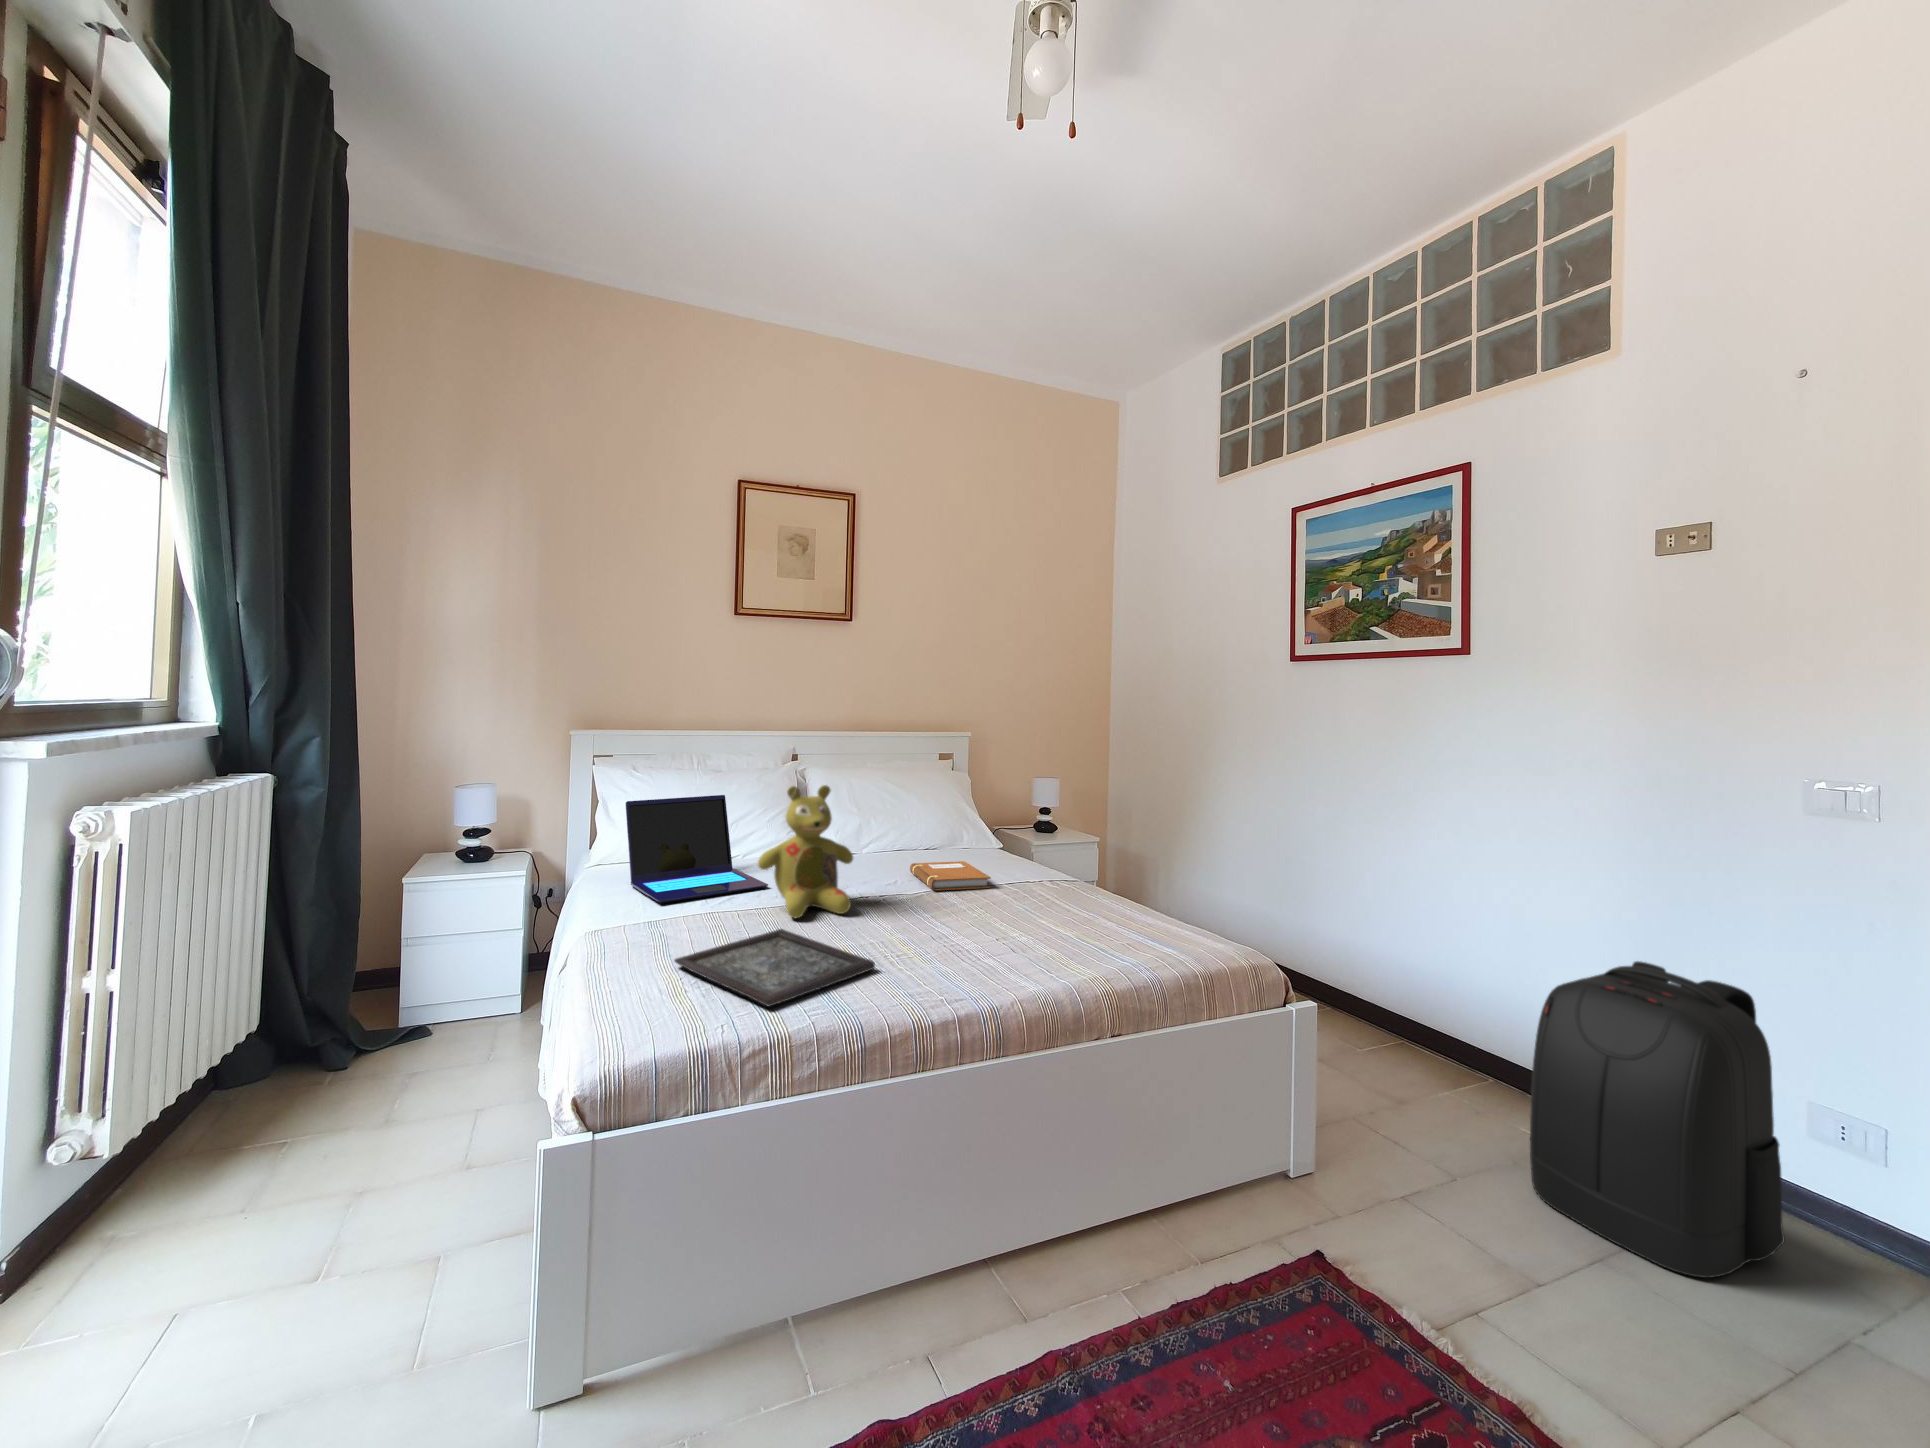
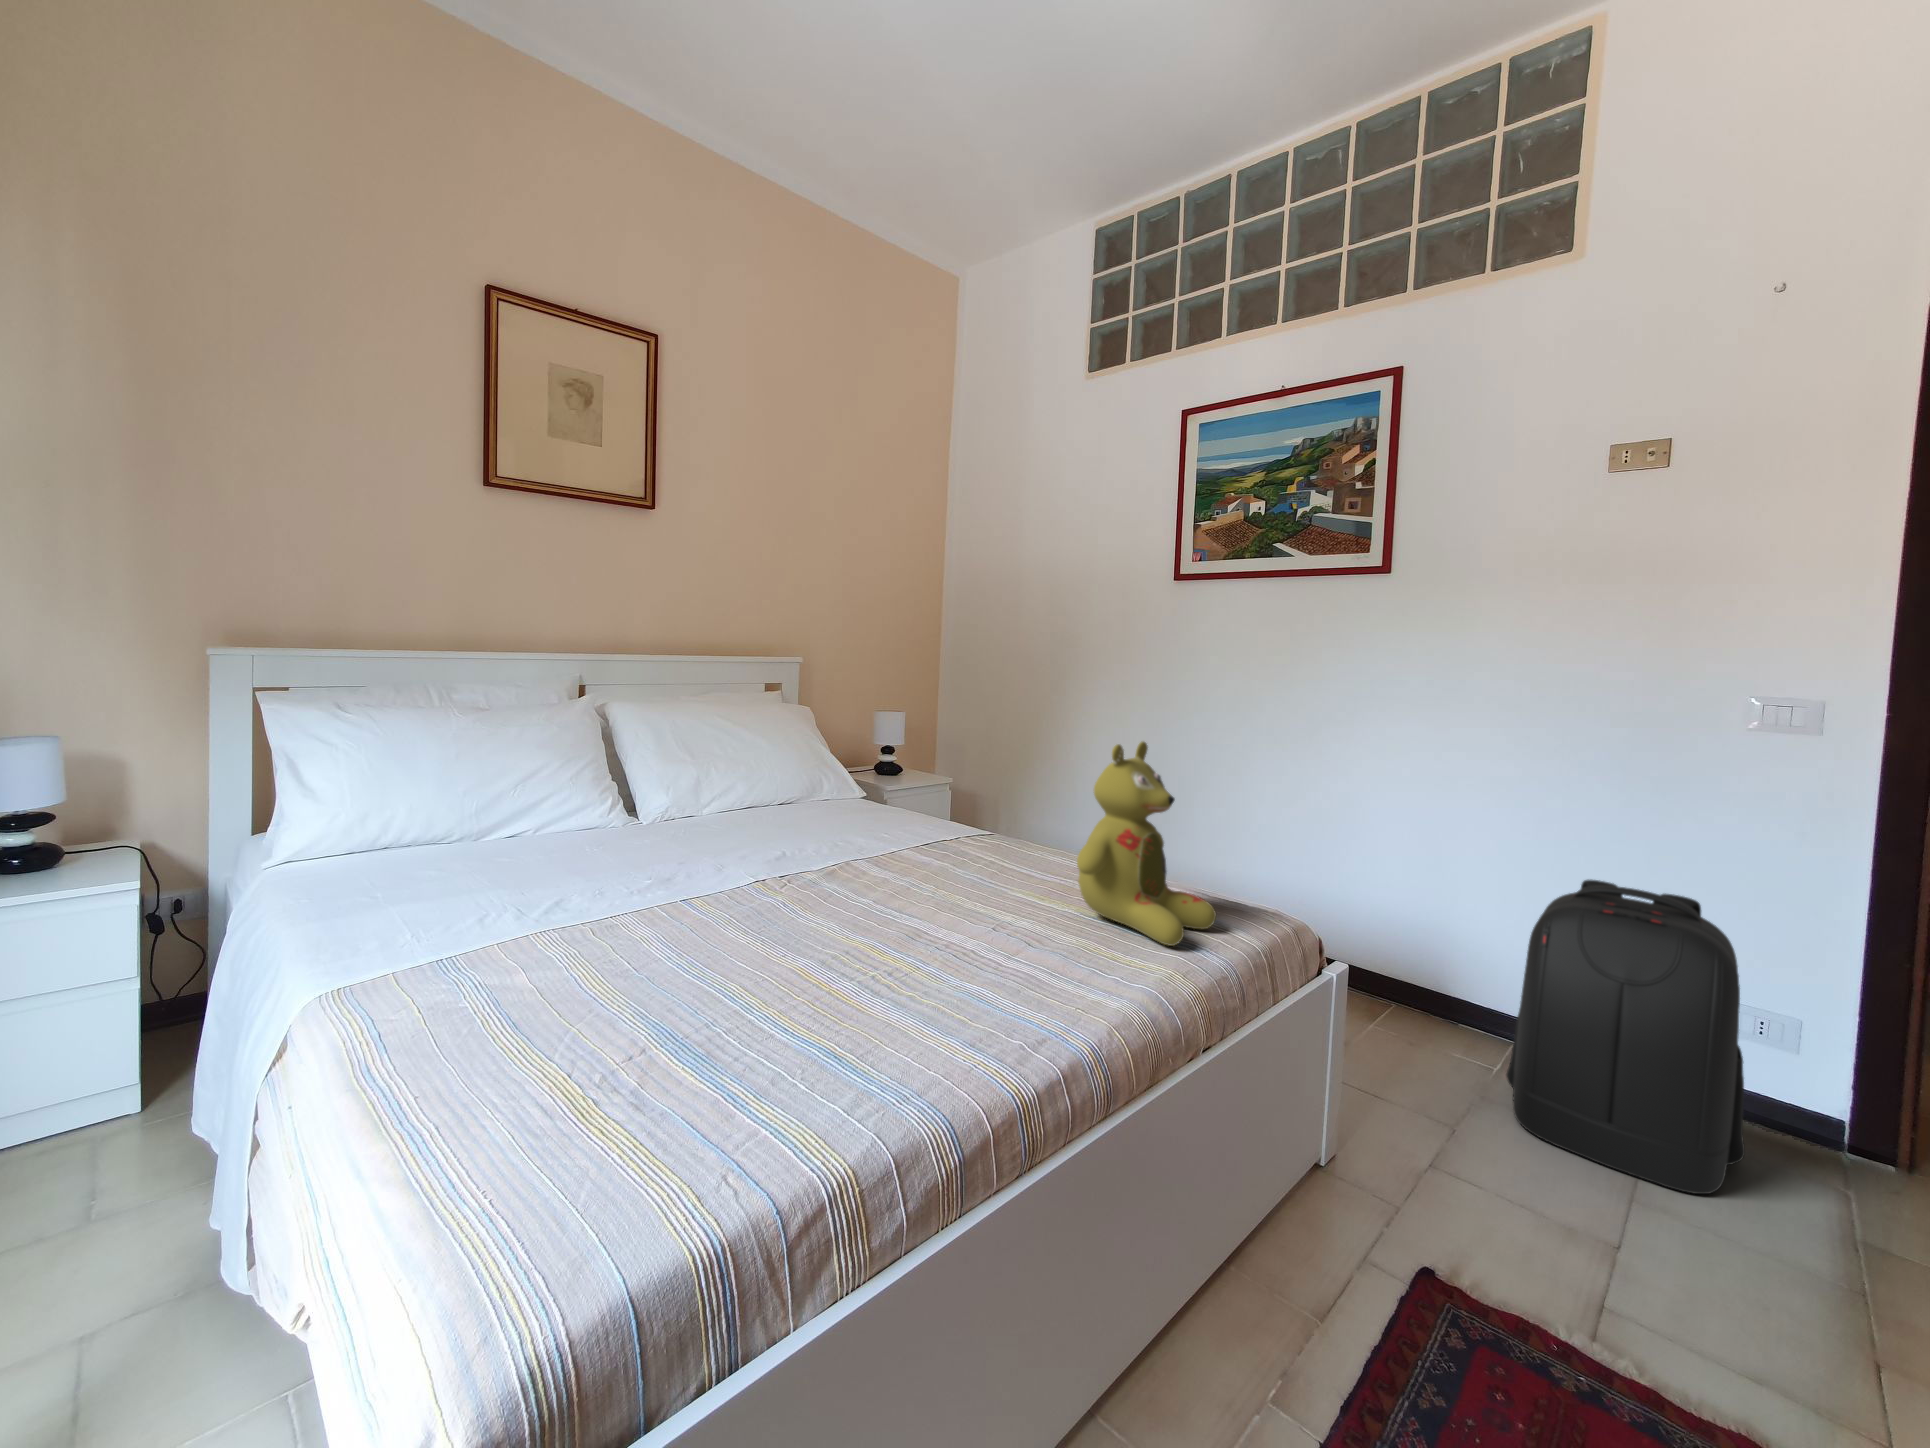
stuffed bear: present [757,785,853,918] -> present [1077,742,1216,946]
laptop: present [626,795,768,903] -> none [342,745,605,925]
notebook: present [910,861,991,891] -> none [791,820,910,863]
tray: present [674,929,875,1006] -> none [537,951,883,1114]

